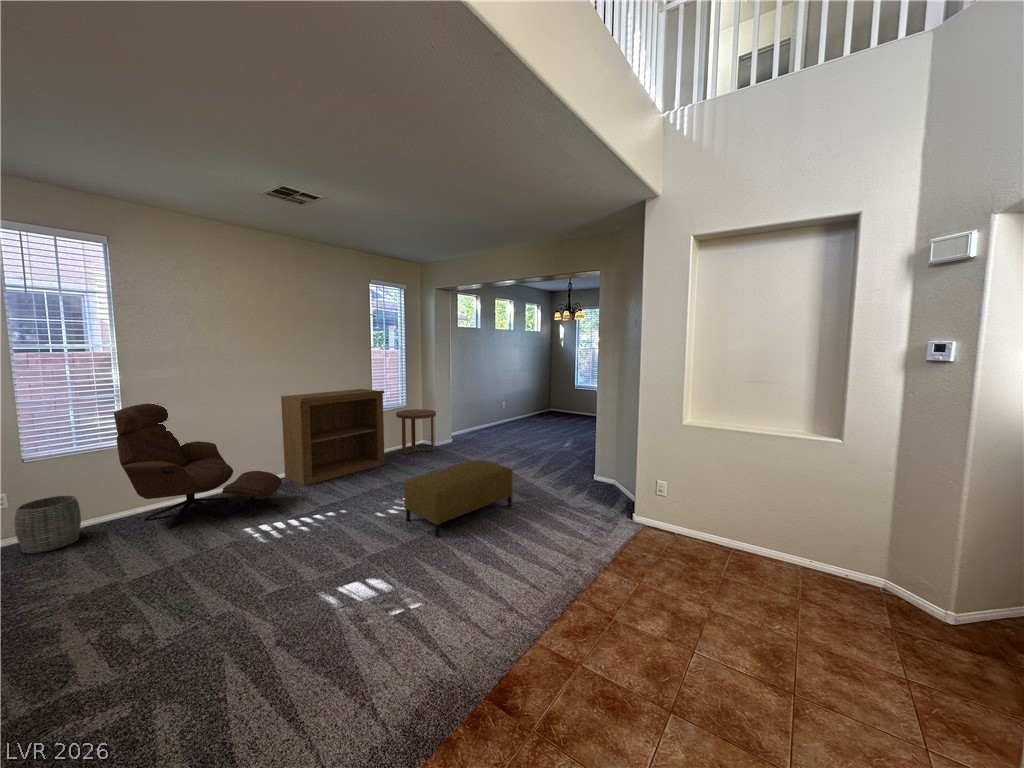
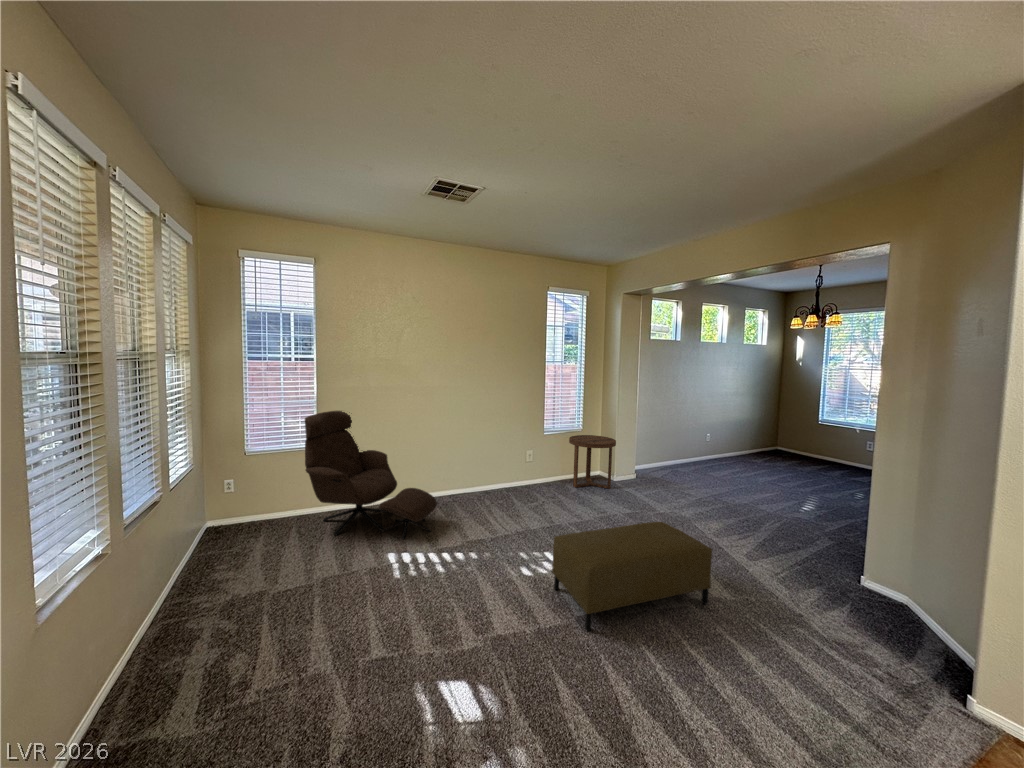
bookshelf: present [281,389,385,486] -> none [449,408,554,510]
woven basket: present [14,495,81,553] -> none [232,488,277,537]

